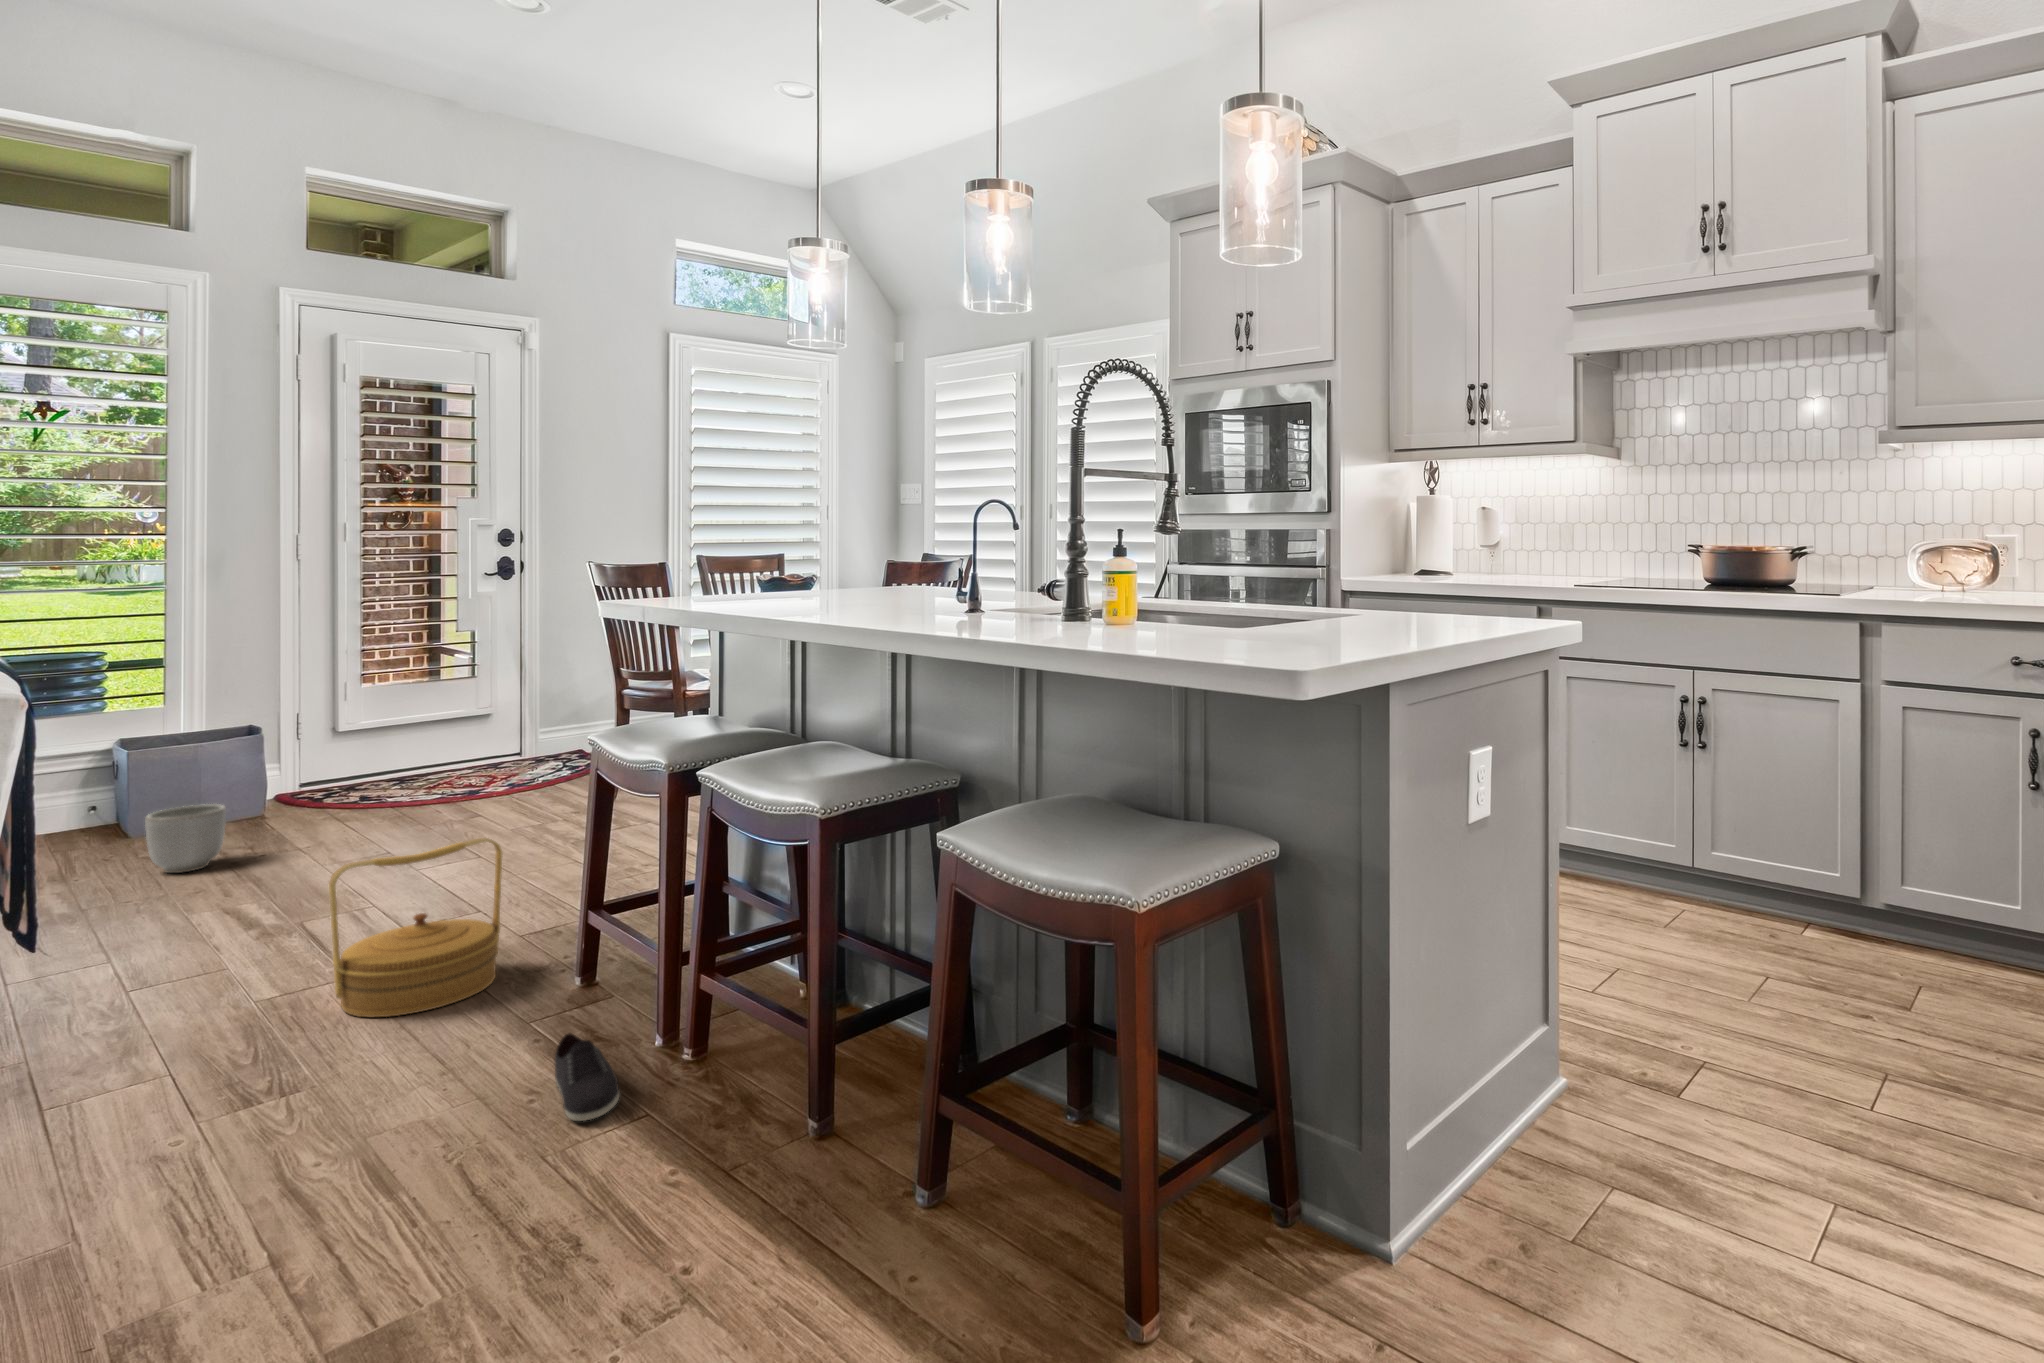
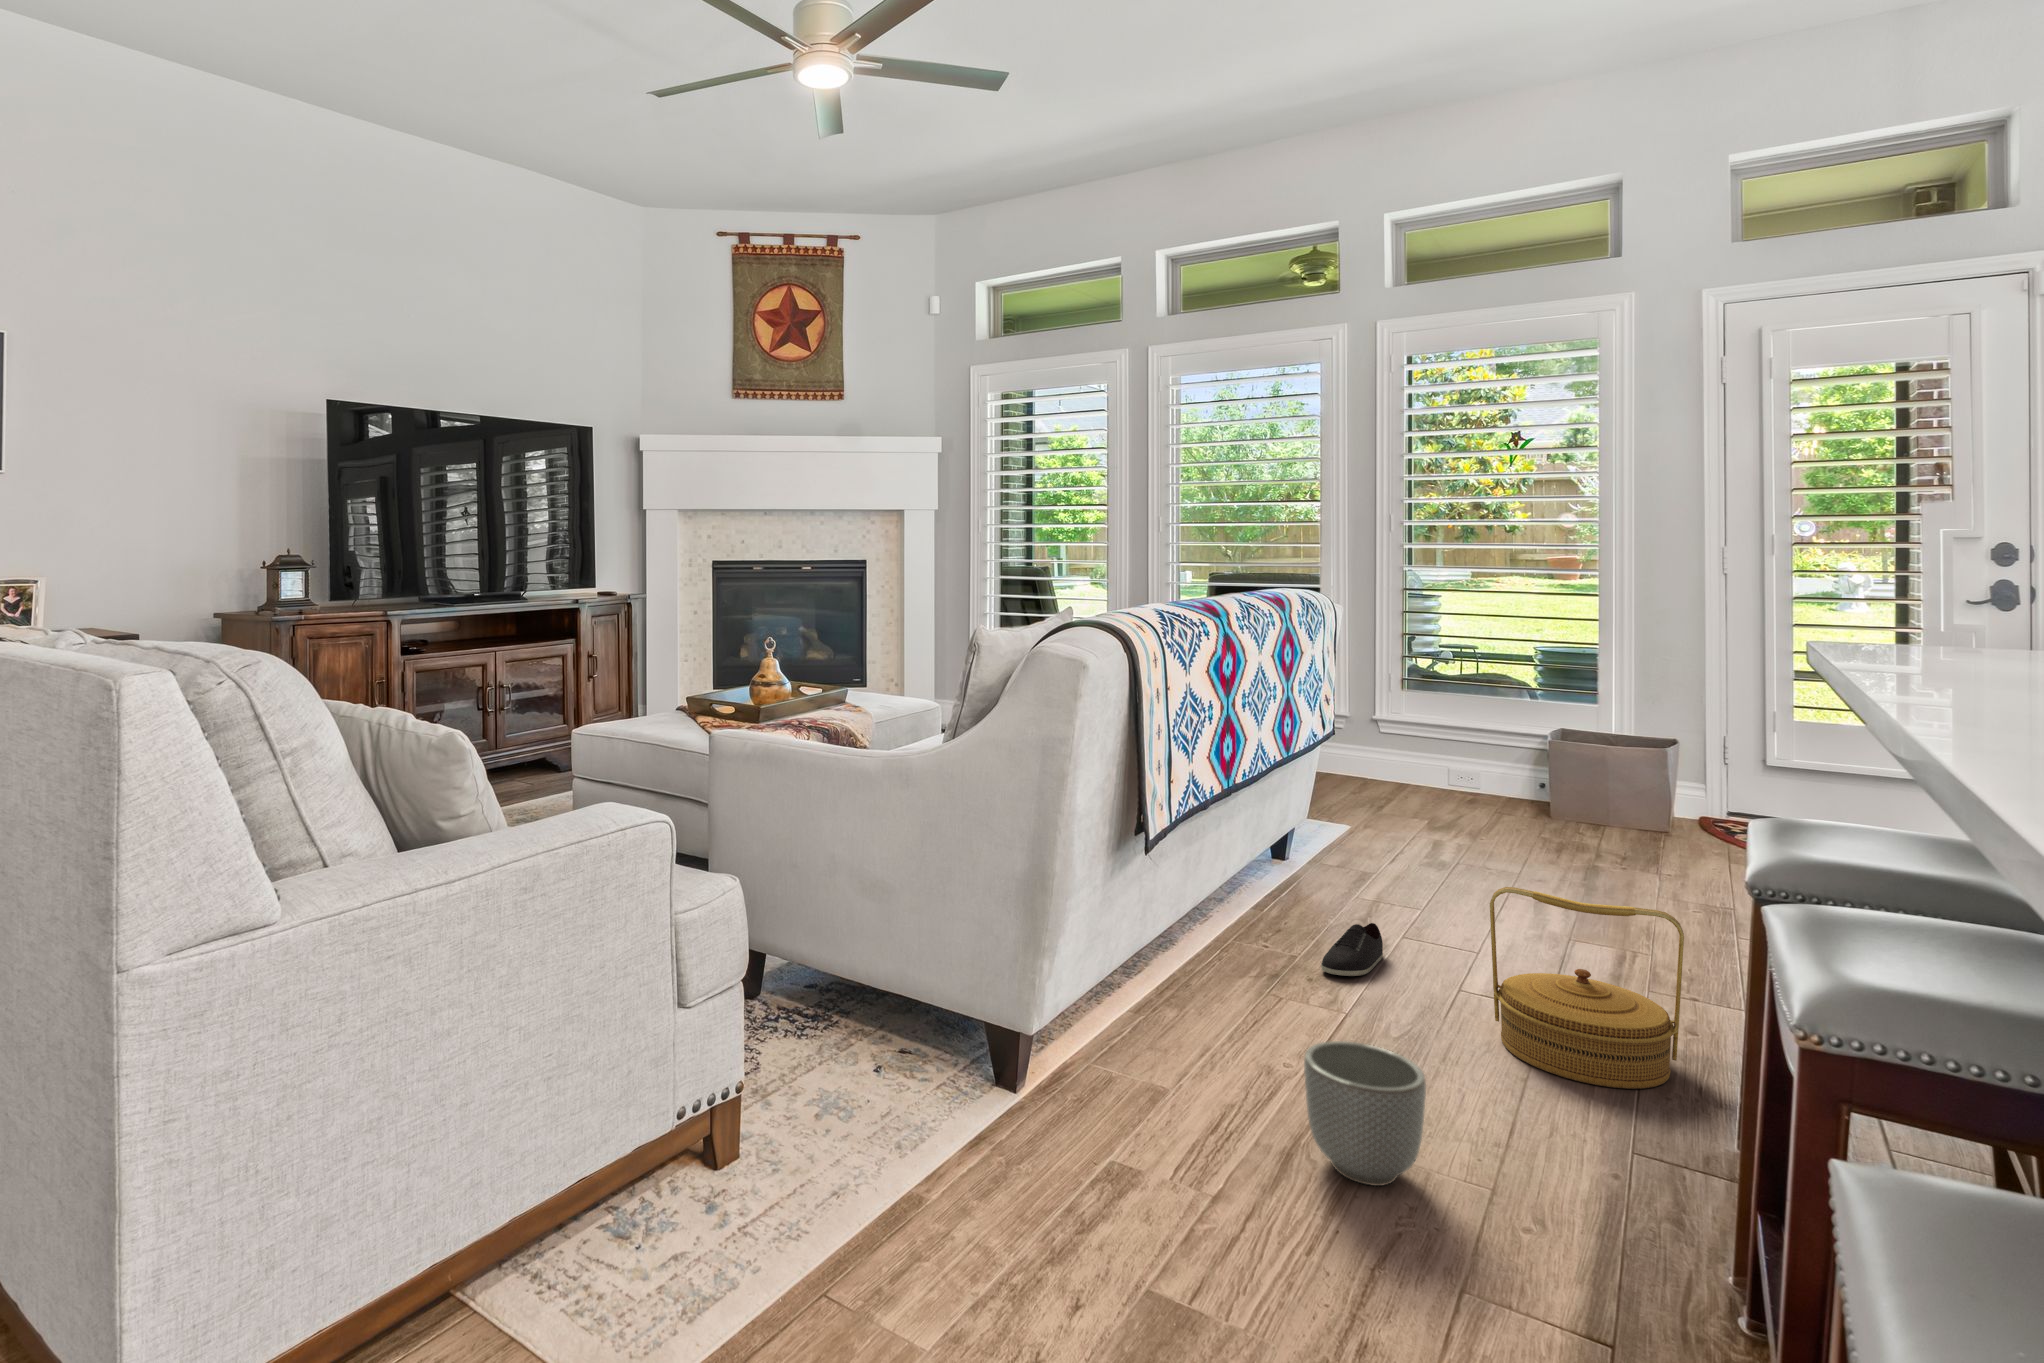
planter: present [145,804,226,873] -> present [1304,1041,1426,1186]
shoe: present [555,1033,620,1121] -> present [1321,923,1383,976]

